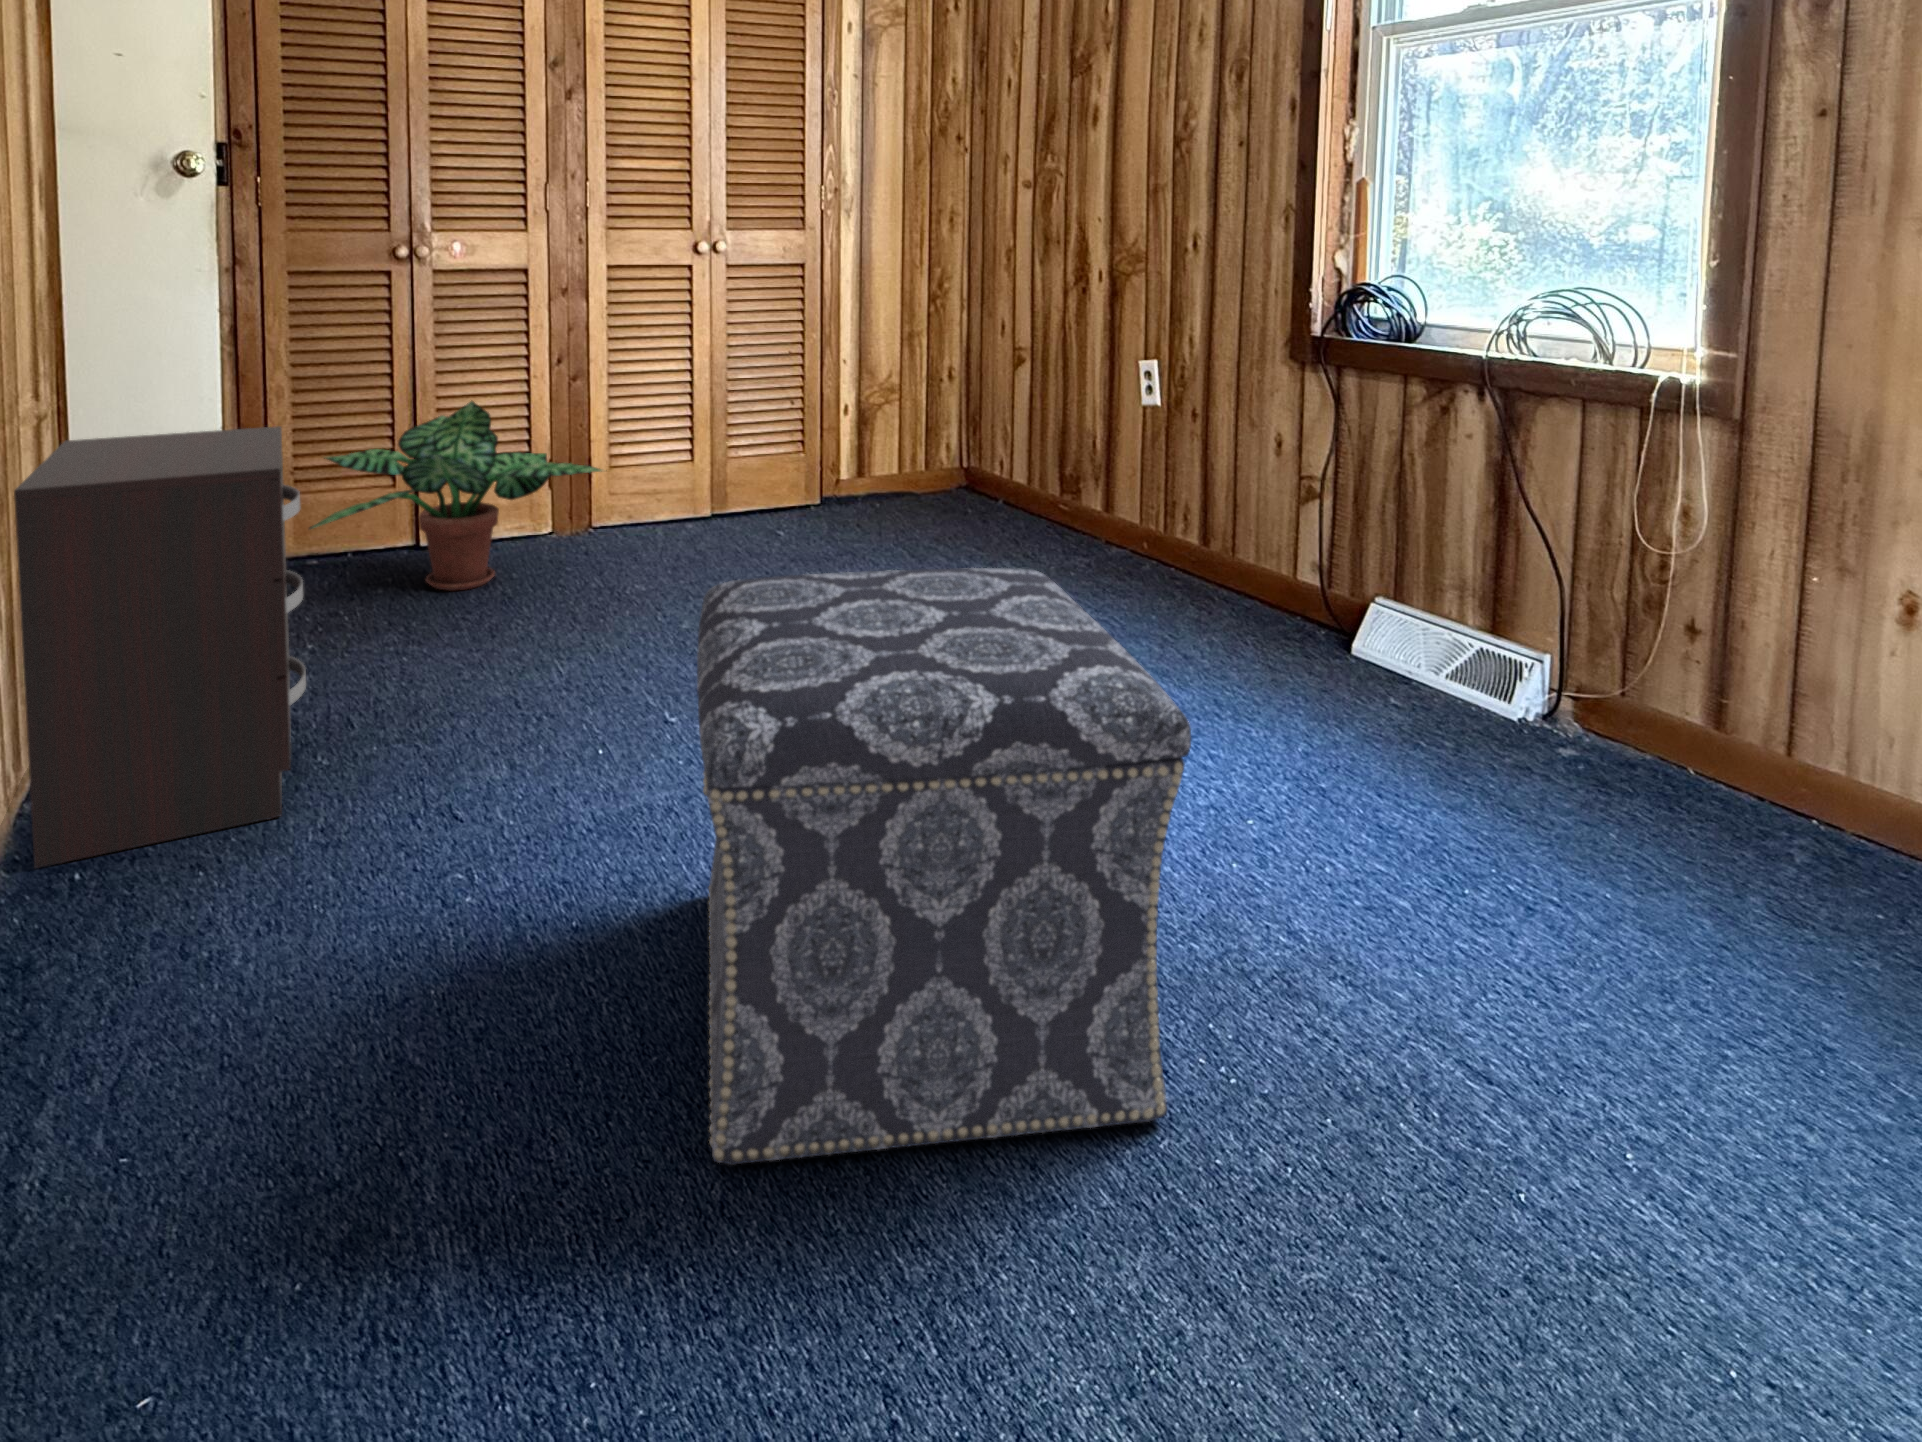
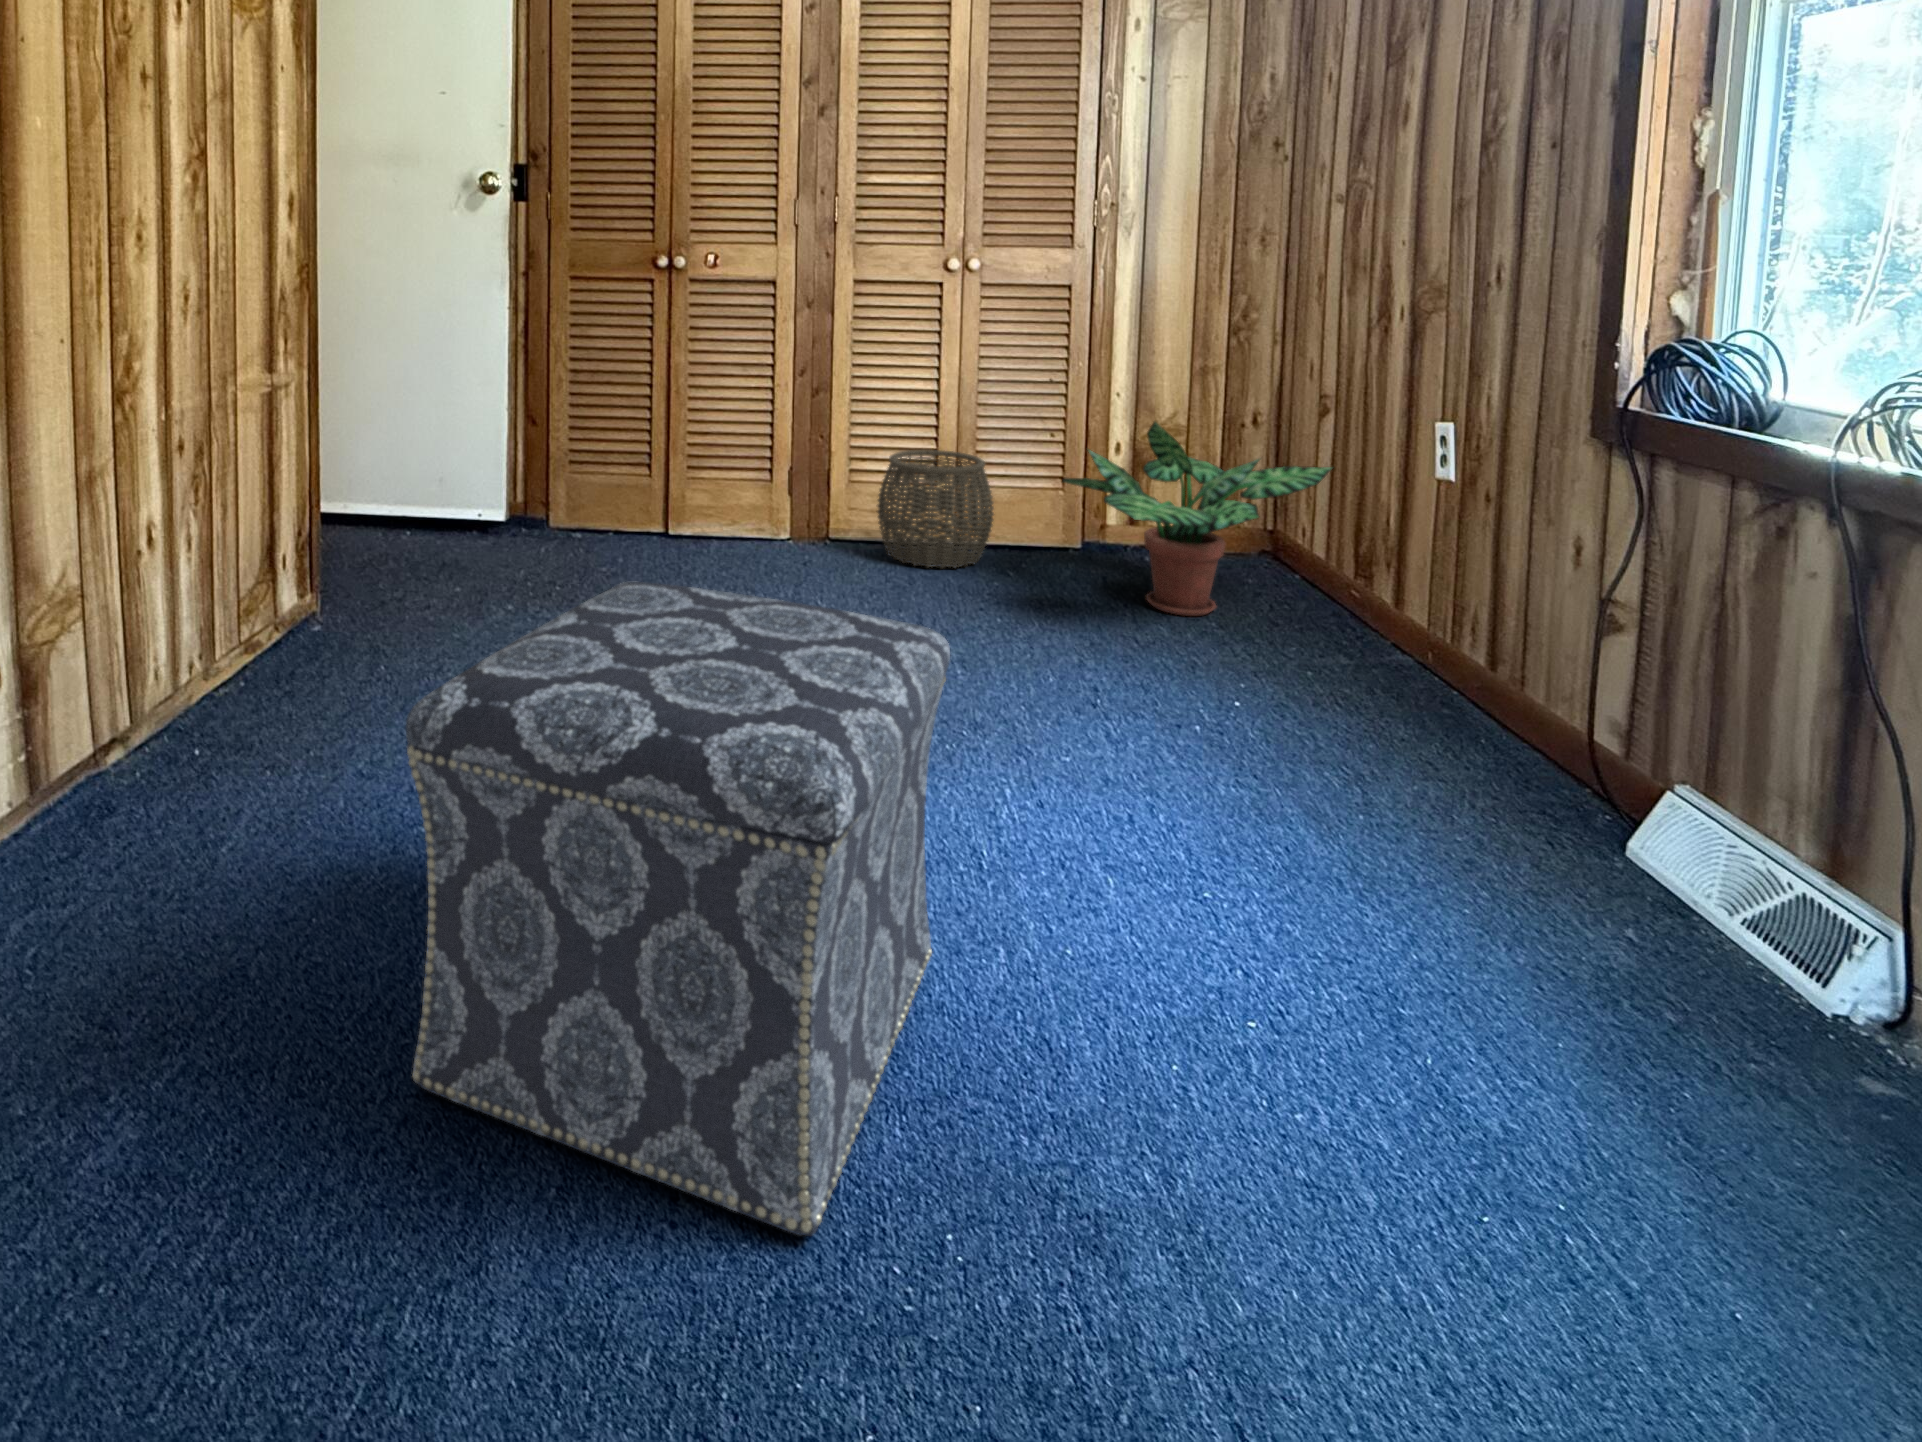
potted plant: present [309,401,602,591] -> present [1062,422,1332,616]
dresser: present [14,426,306,868] -> none [225,397,461,716]
woven basket: none [656,429,769,544] -> present [877,450,994,568]

